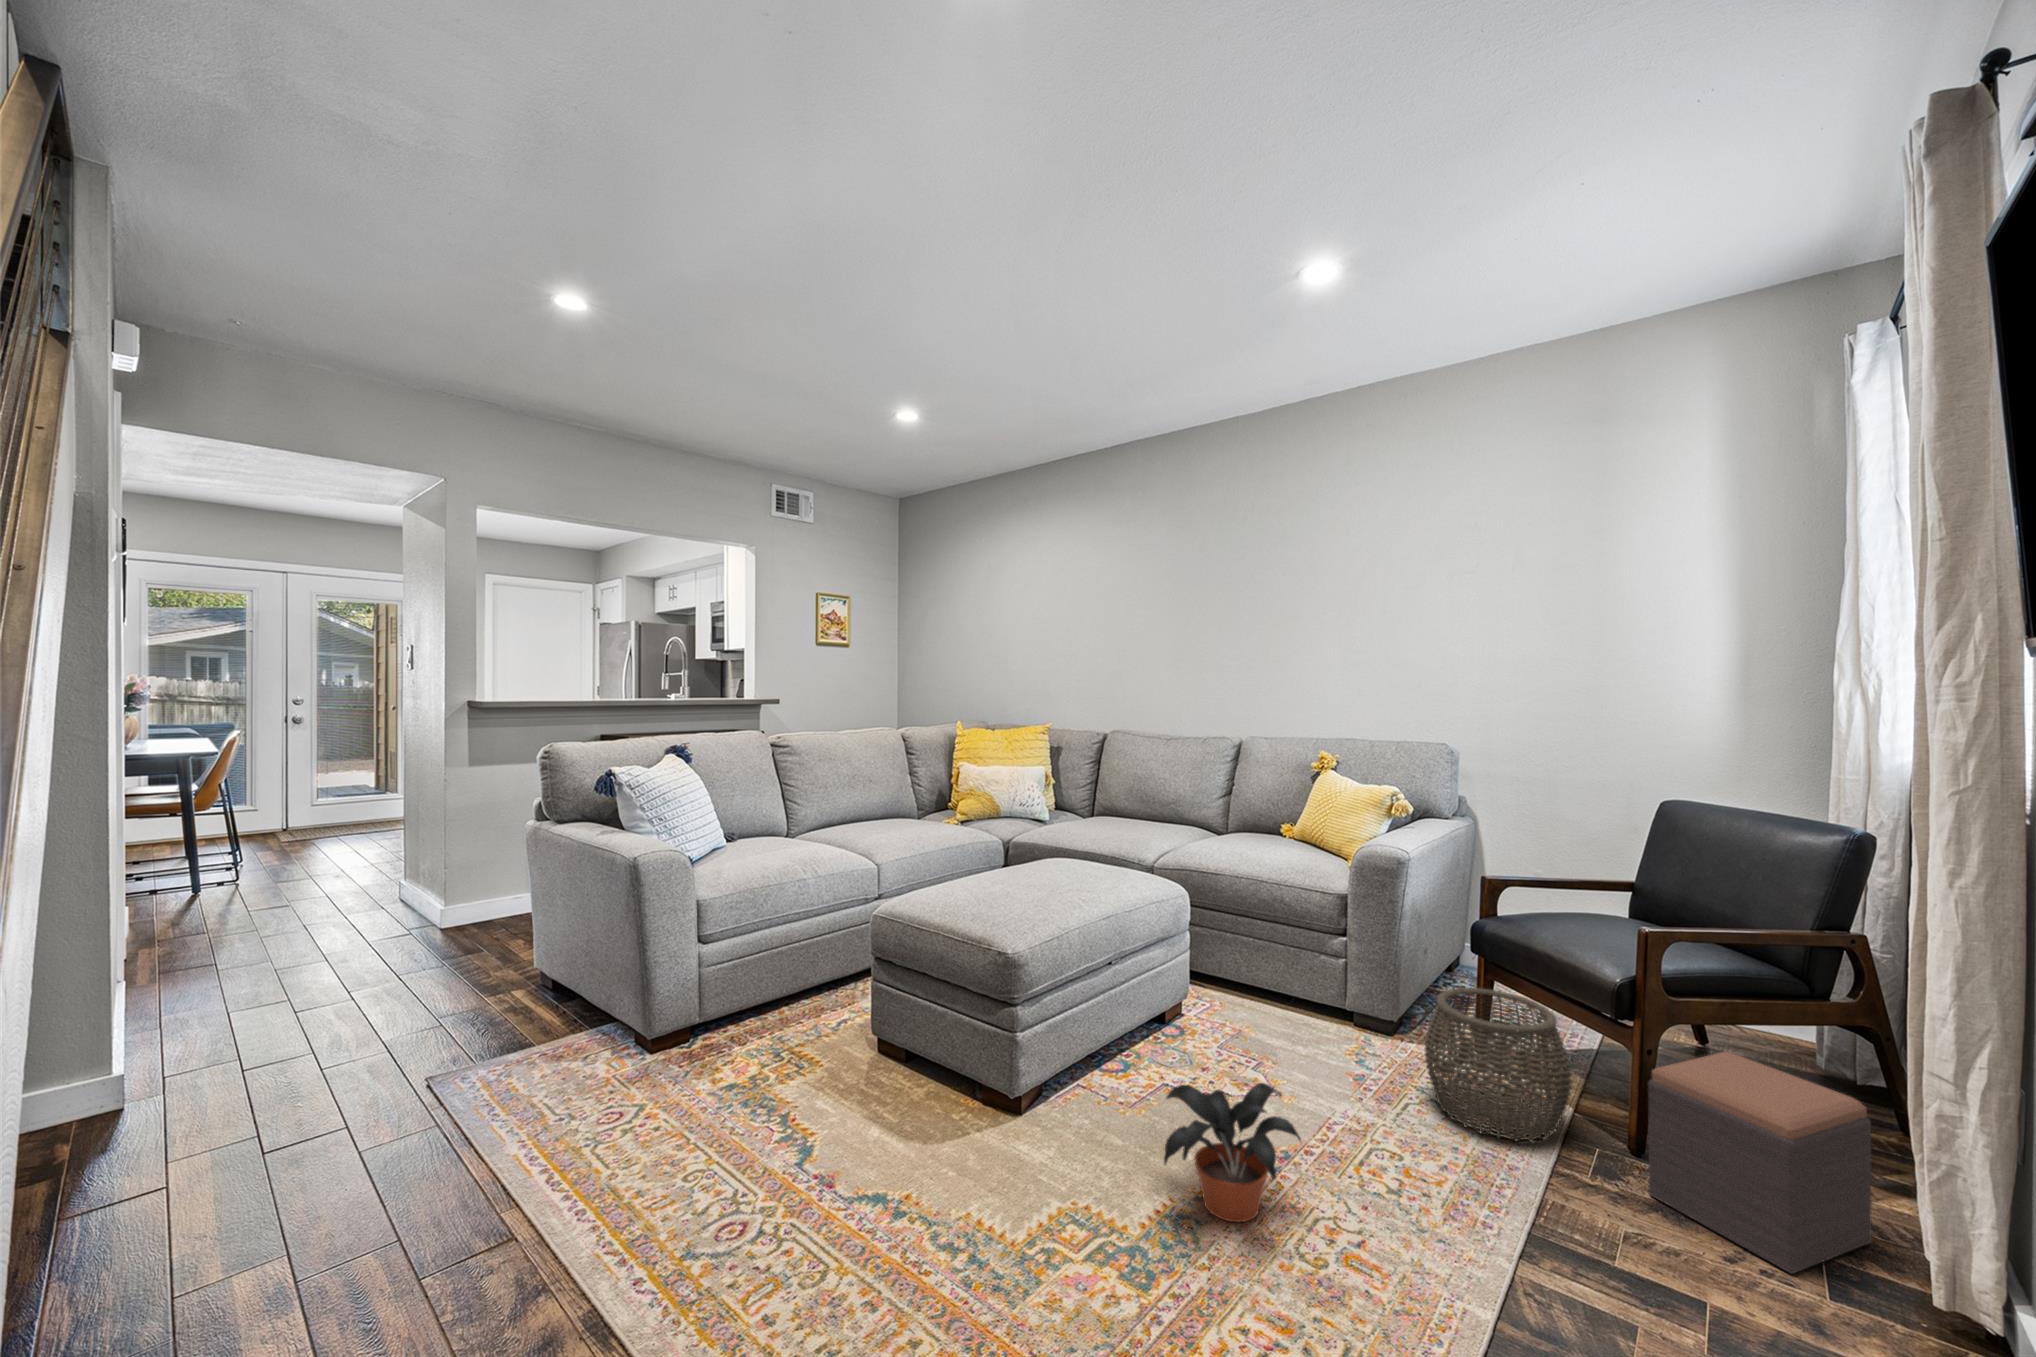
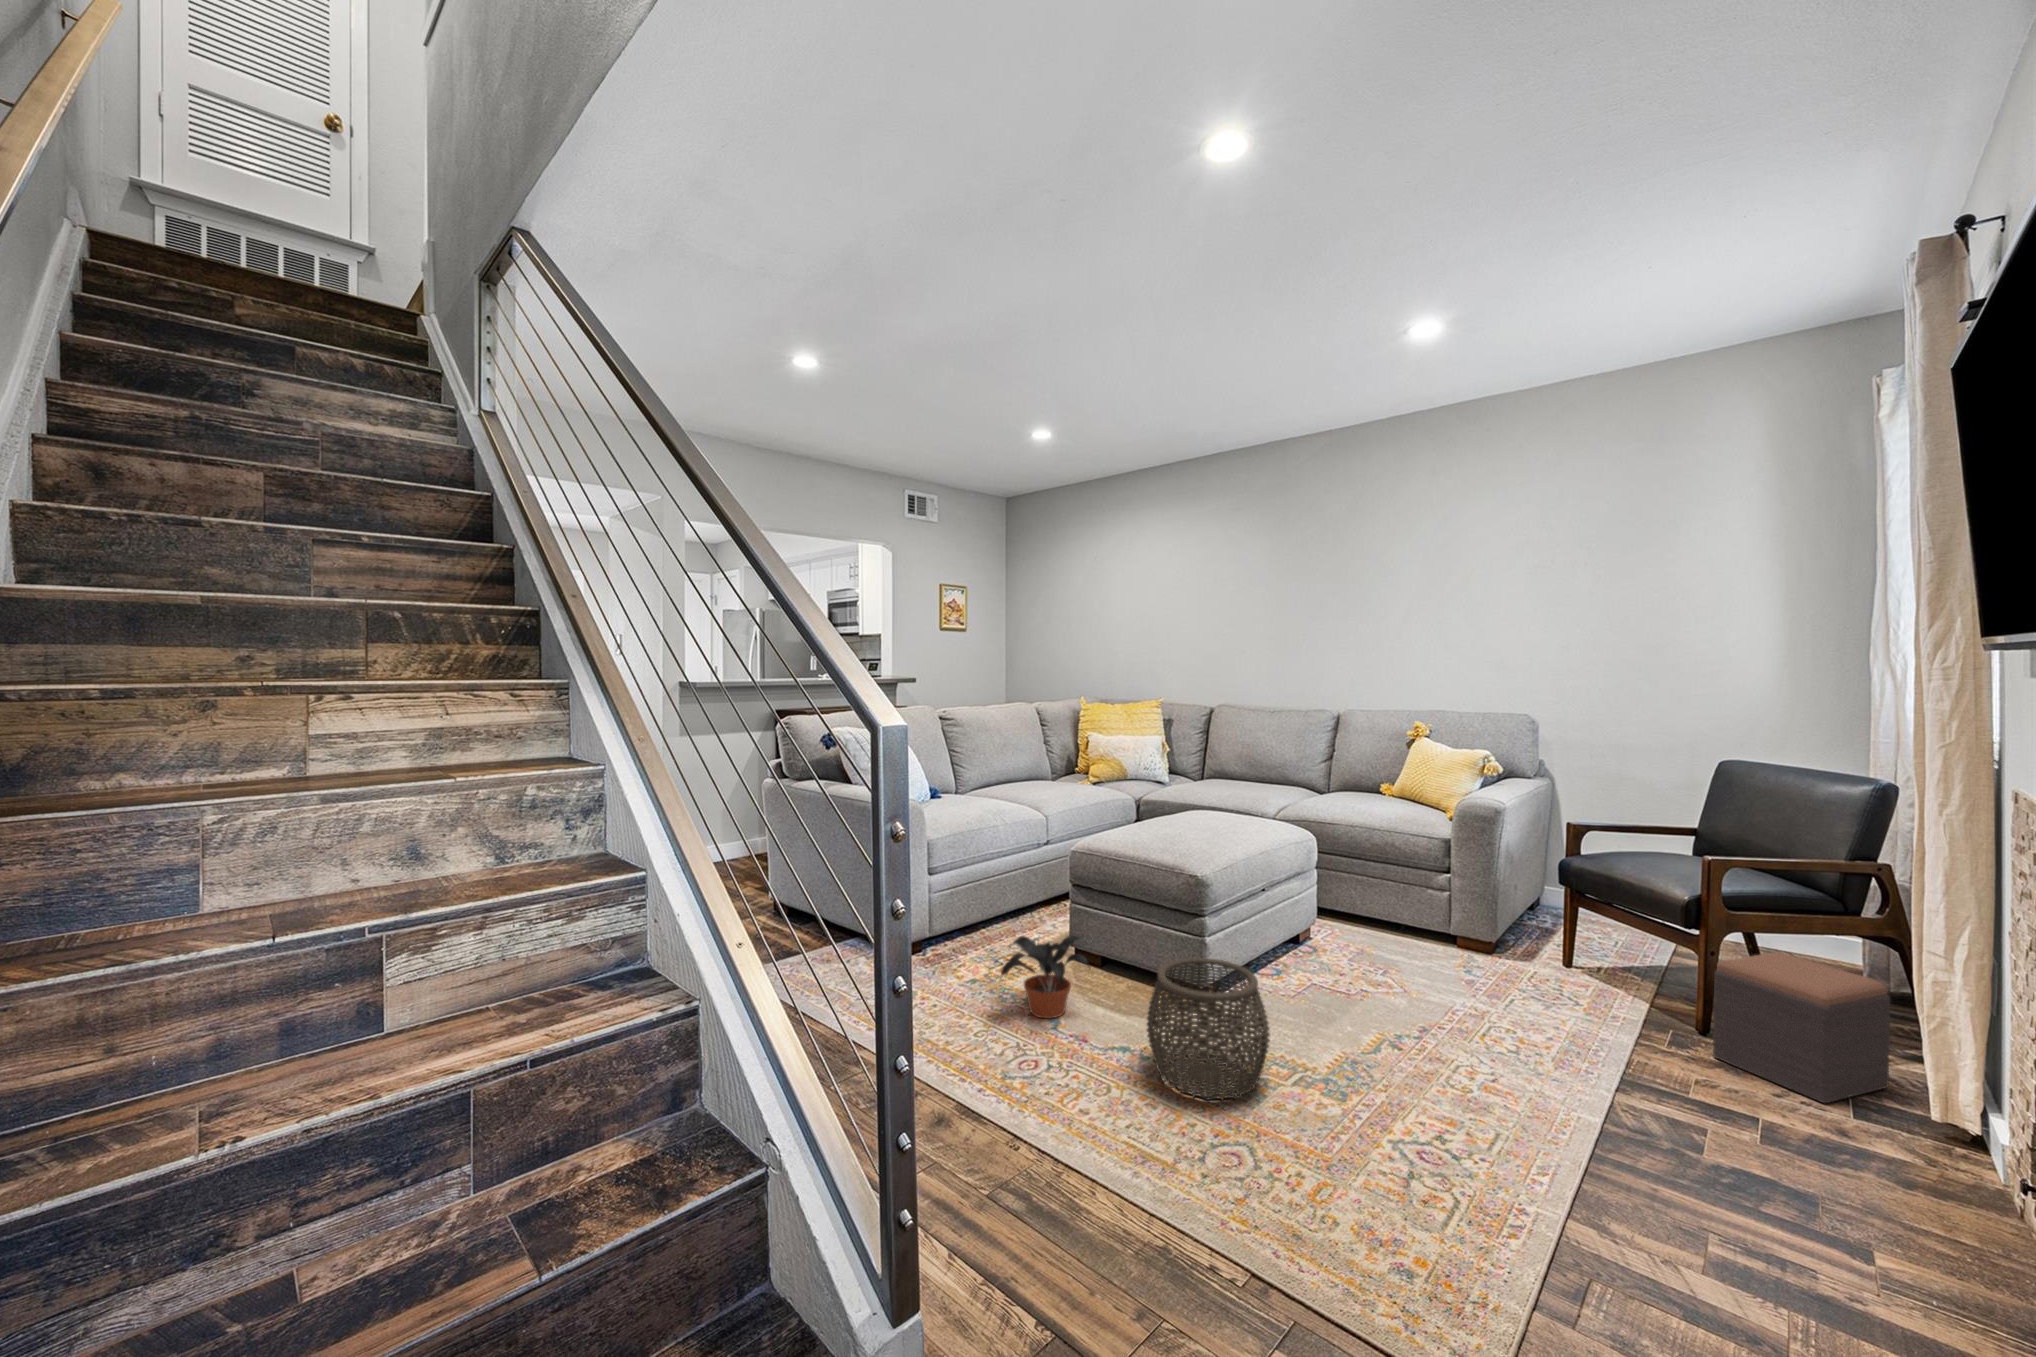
woven basket: present [1425,988,1572,1141] -> present [1147,958,1270,1100]
potted plant: present [1164,1083,1301,1222] -> present [1000,935,1090,1018]

